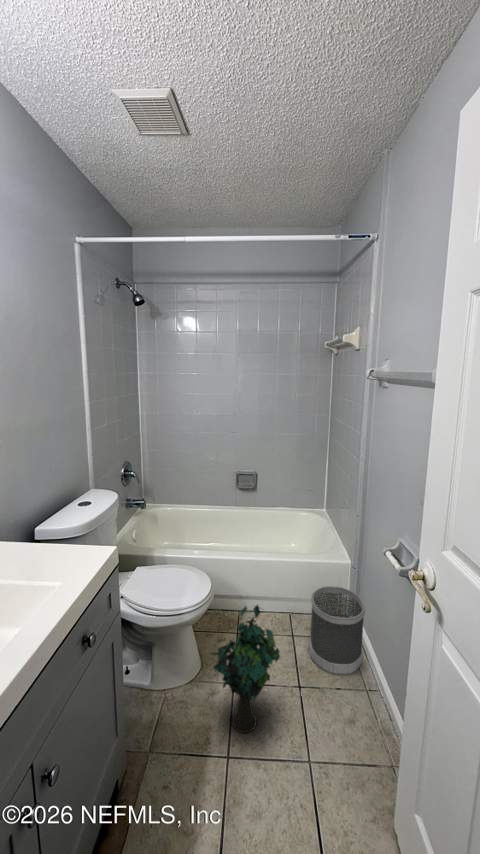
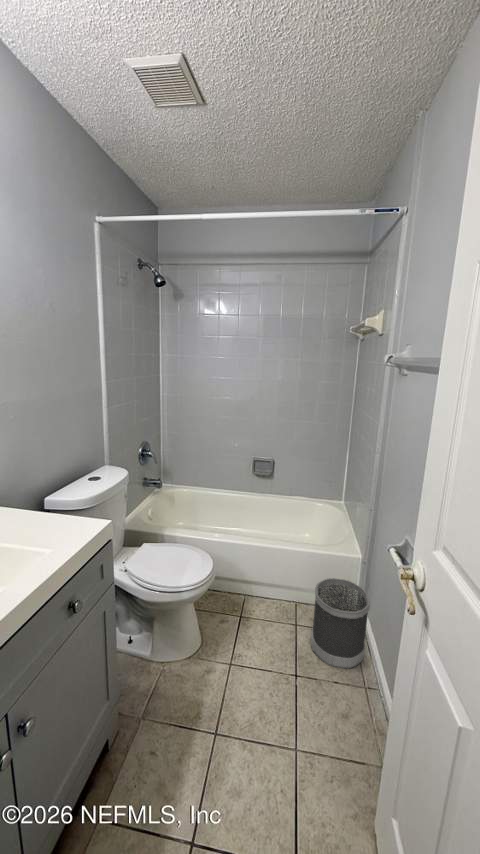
decorative plant: present [211,605,280,733] -> none [203,589,274,714]

